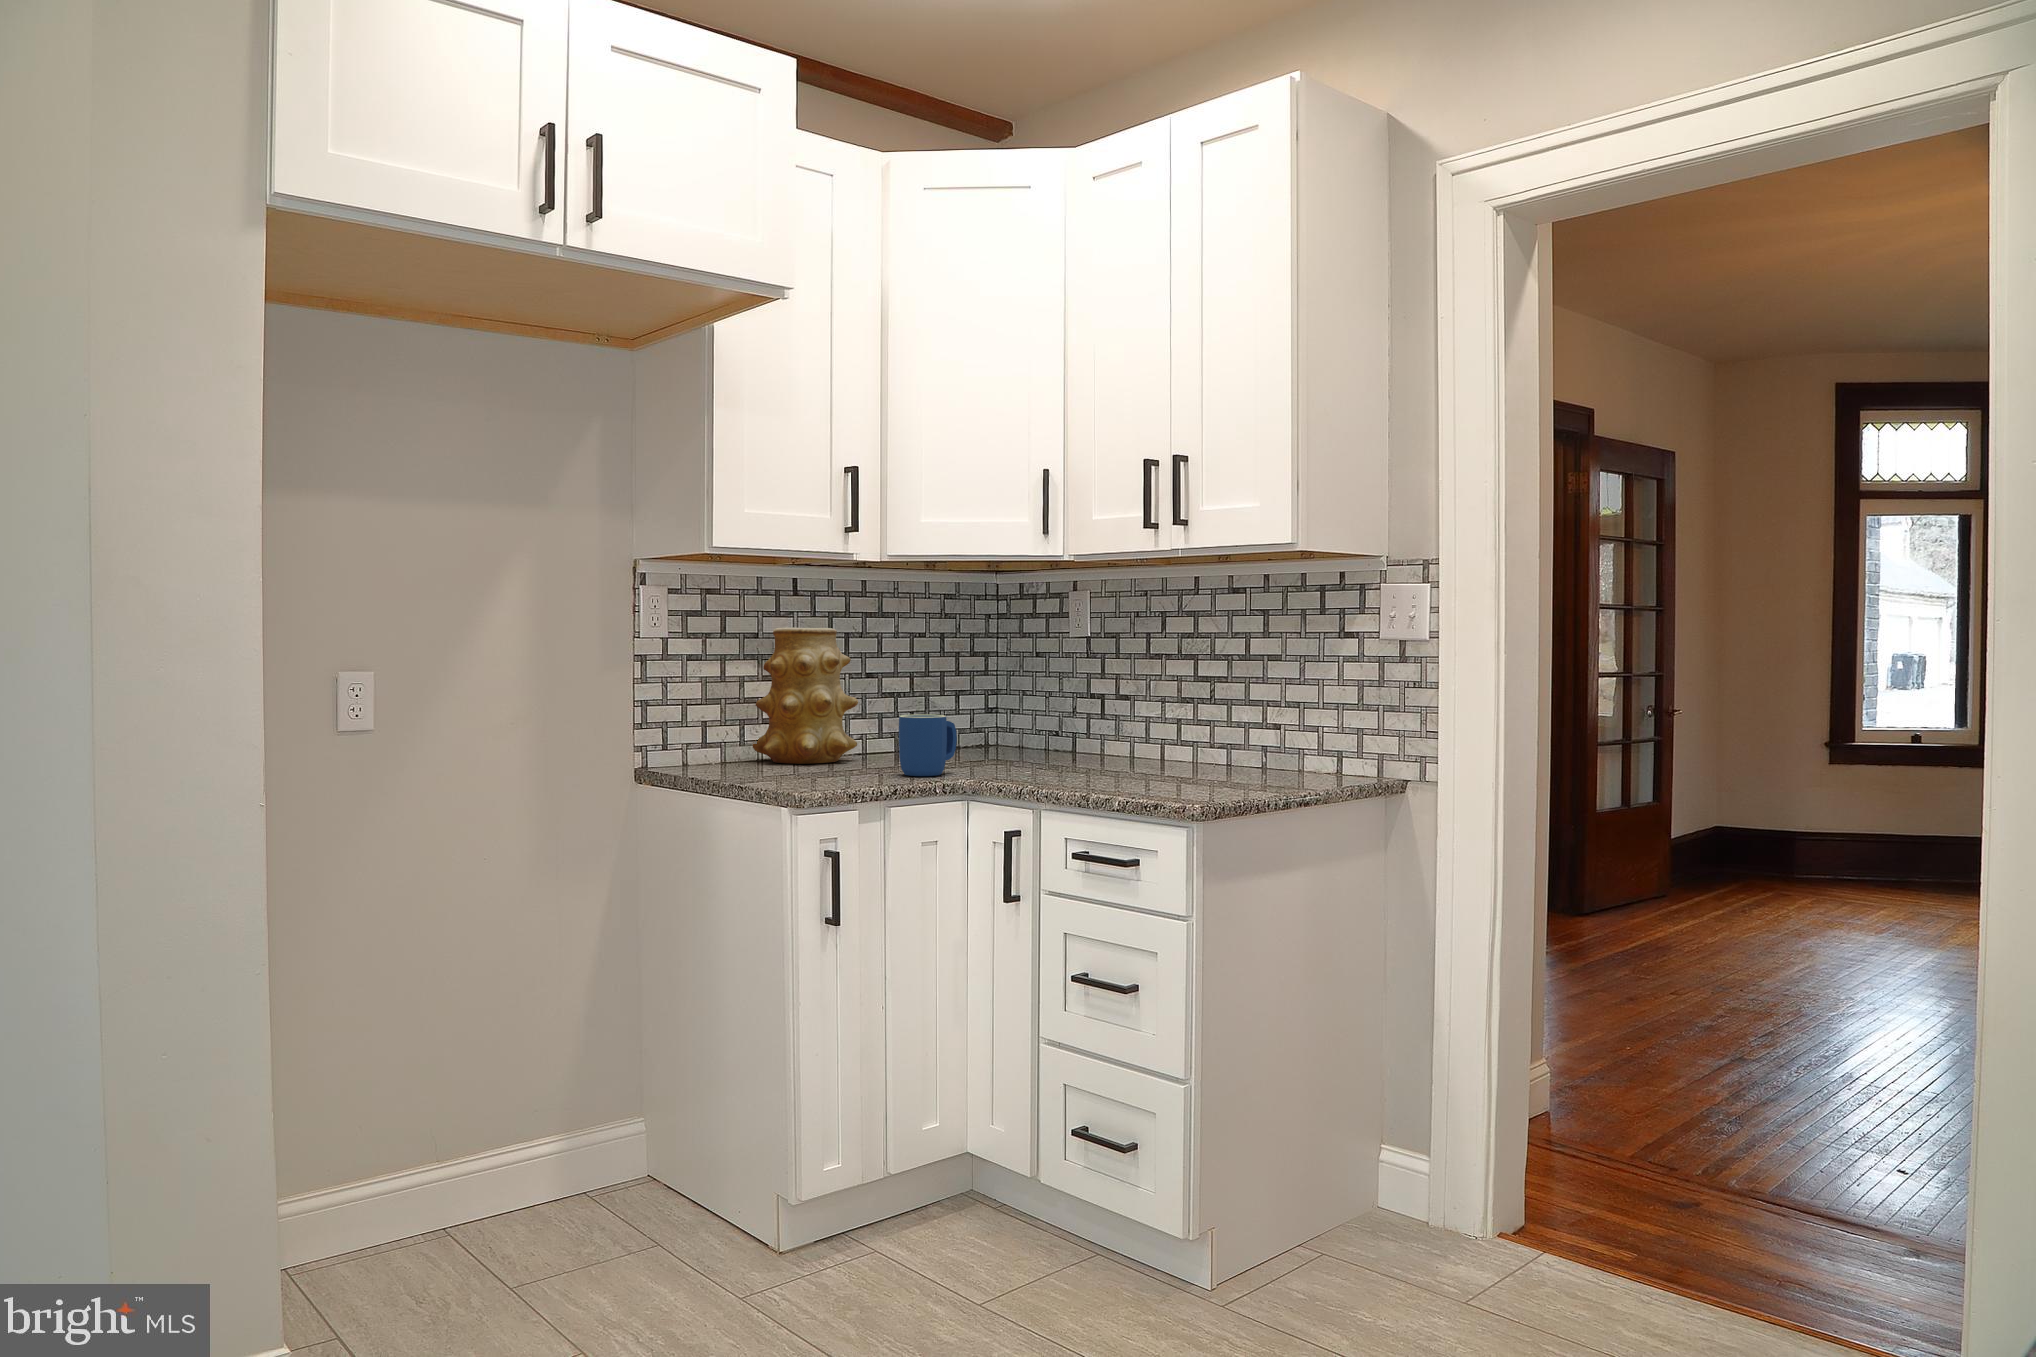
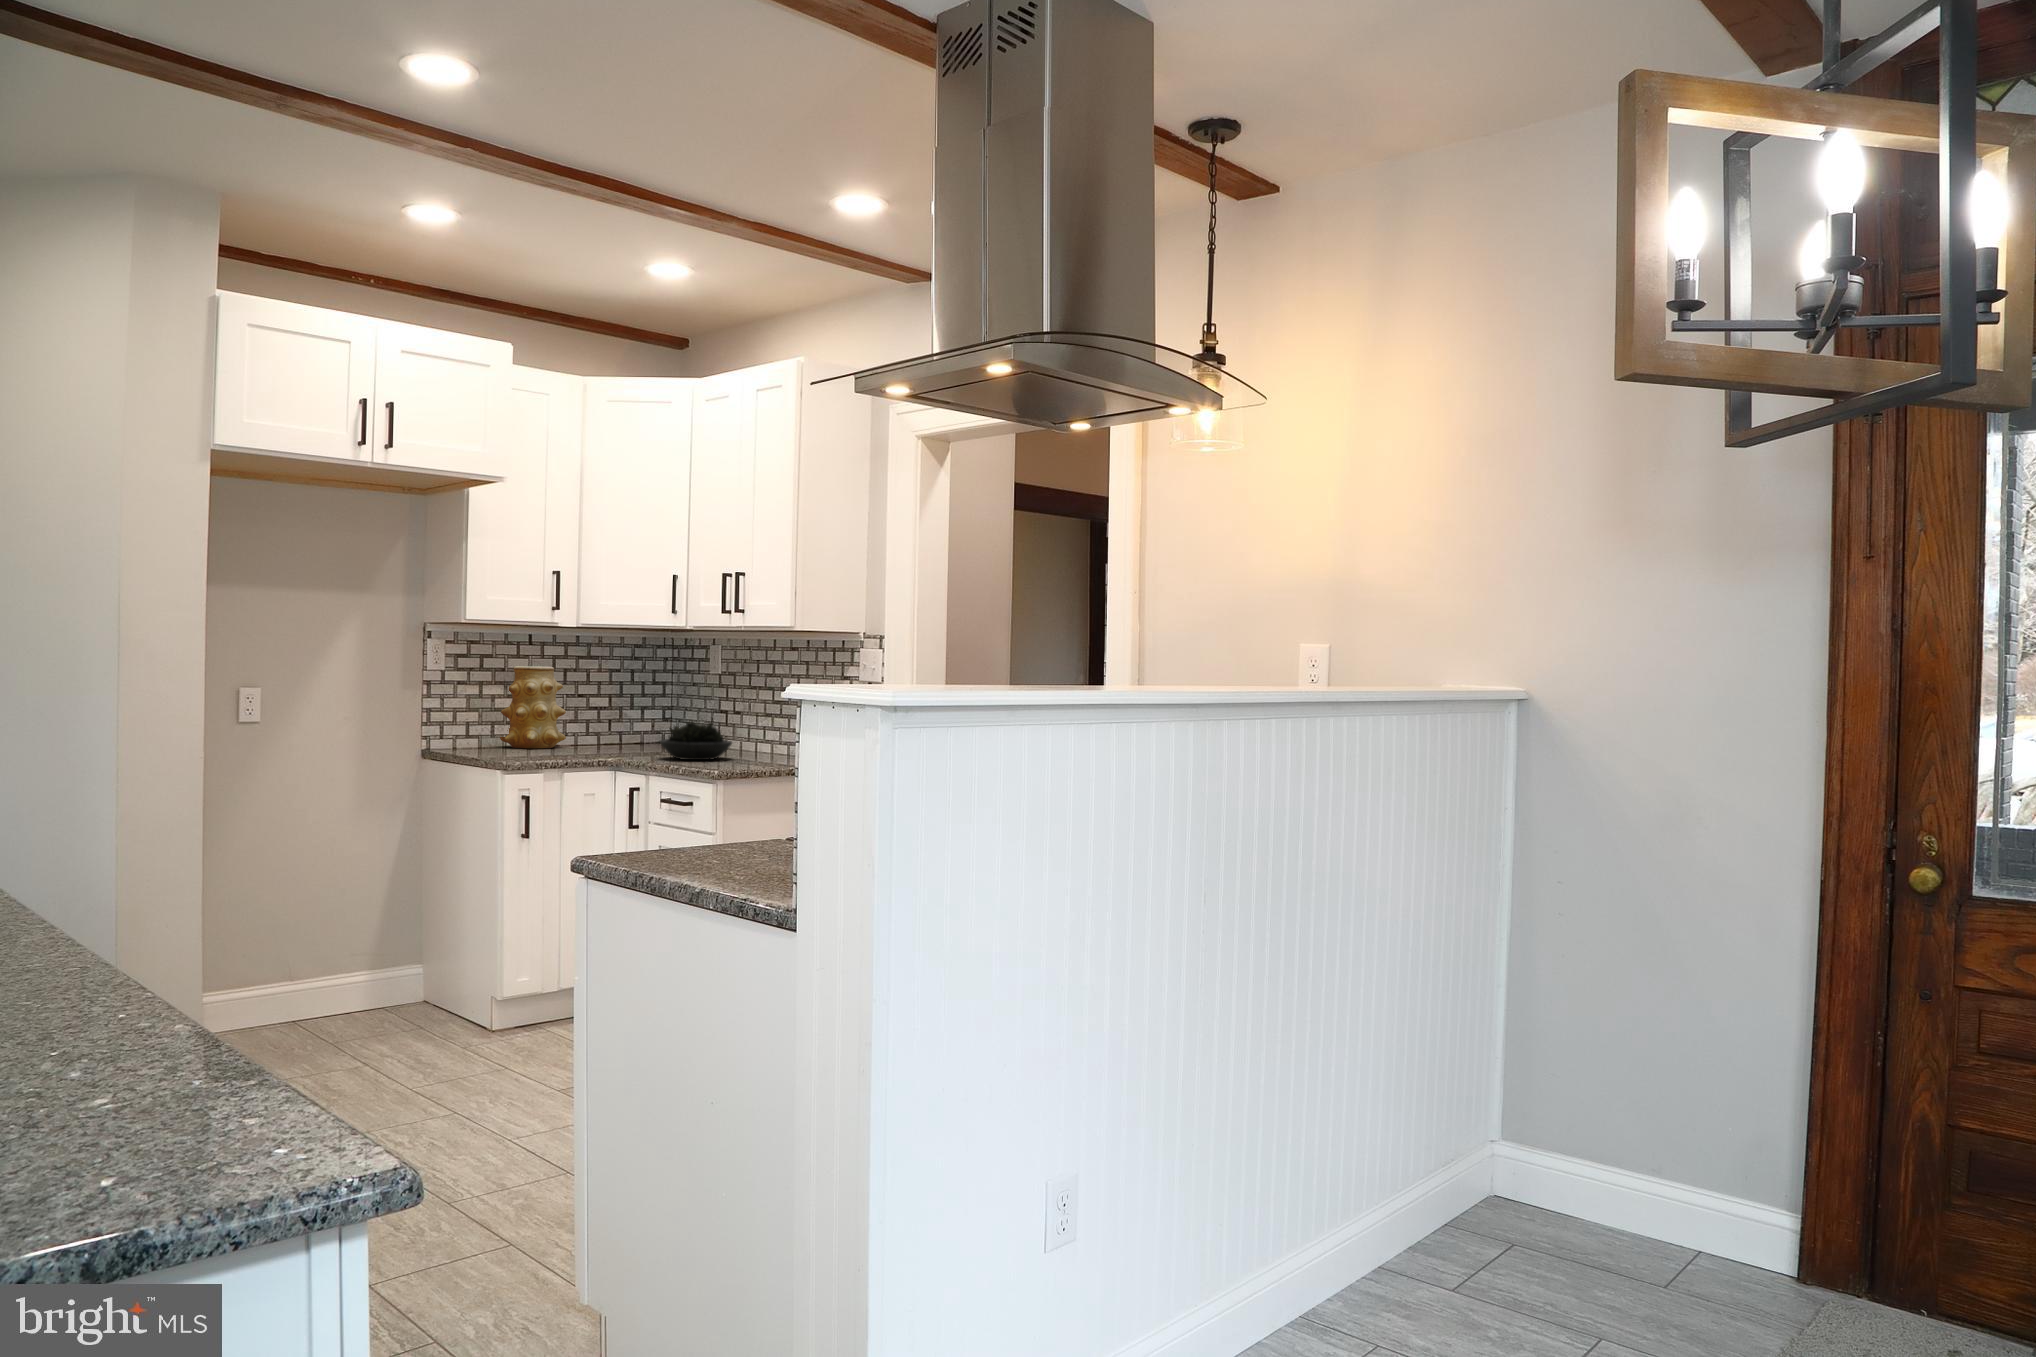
mug: present [899,714,957,776] -> none [578,720,615,755]
succulent plant: none [1046,714,1172,784] -> present [660,722,732,760]

